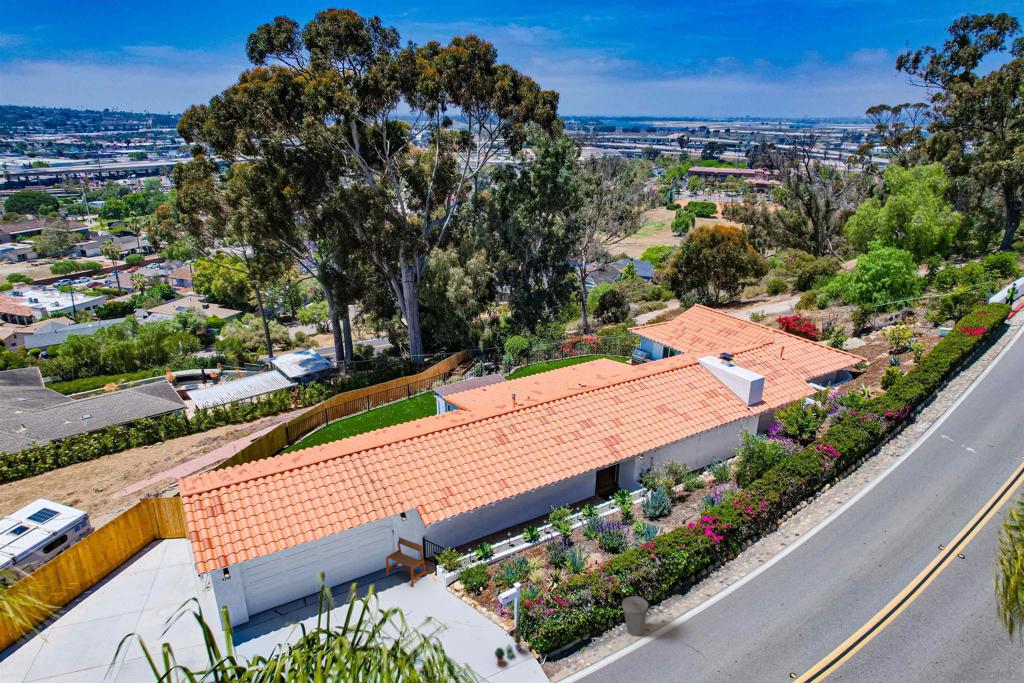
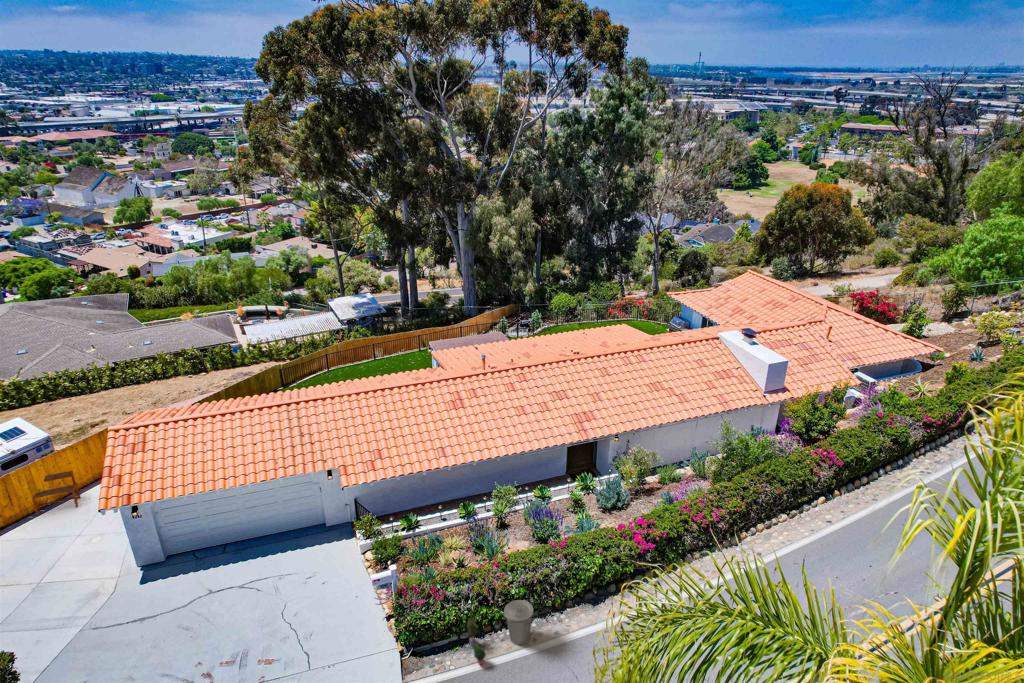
bench: present [386,537,427,587] -> present [32,470,81,515]
potted plant: present [495,626,522,663] -> present [467,619,485,664]

